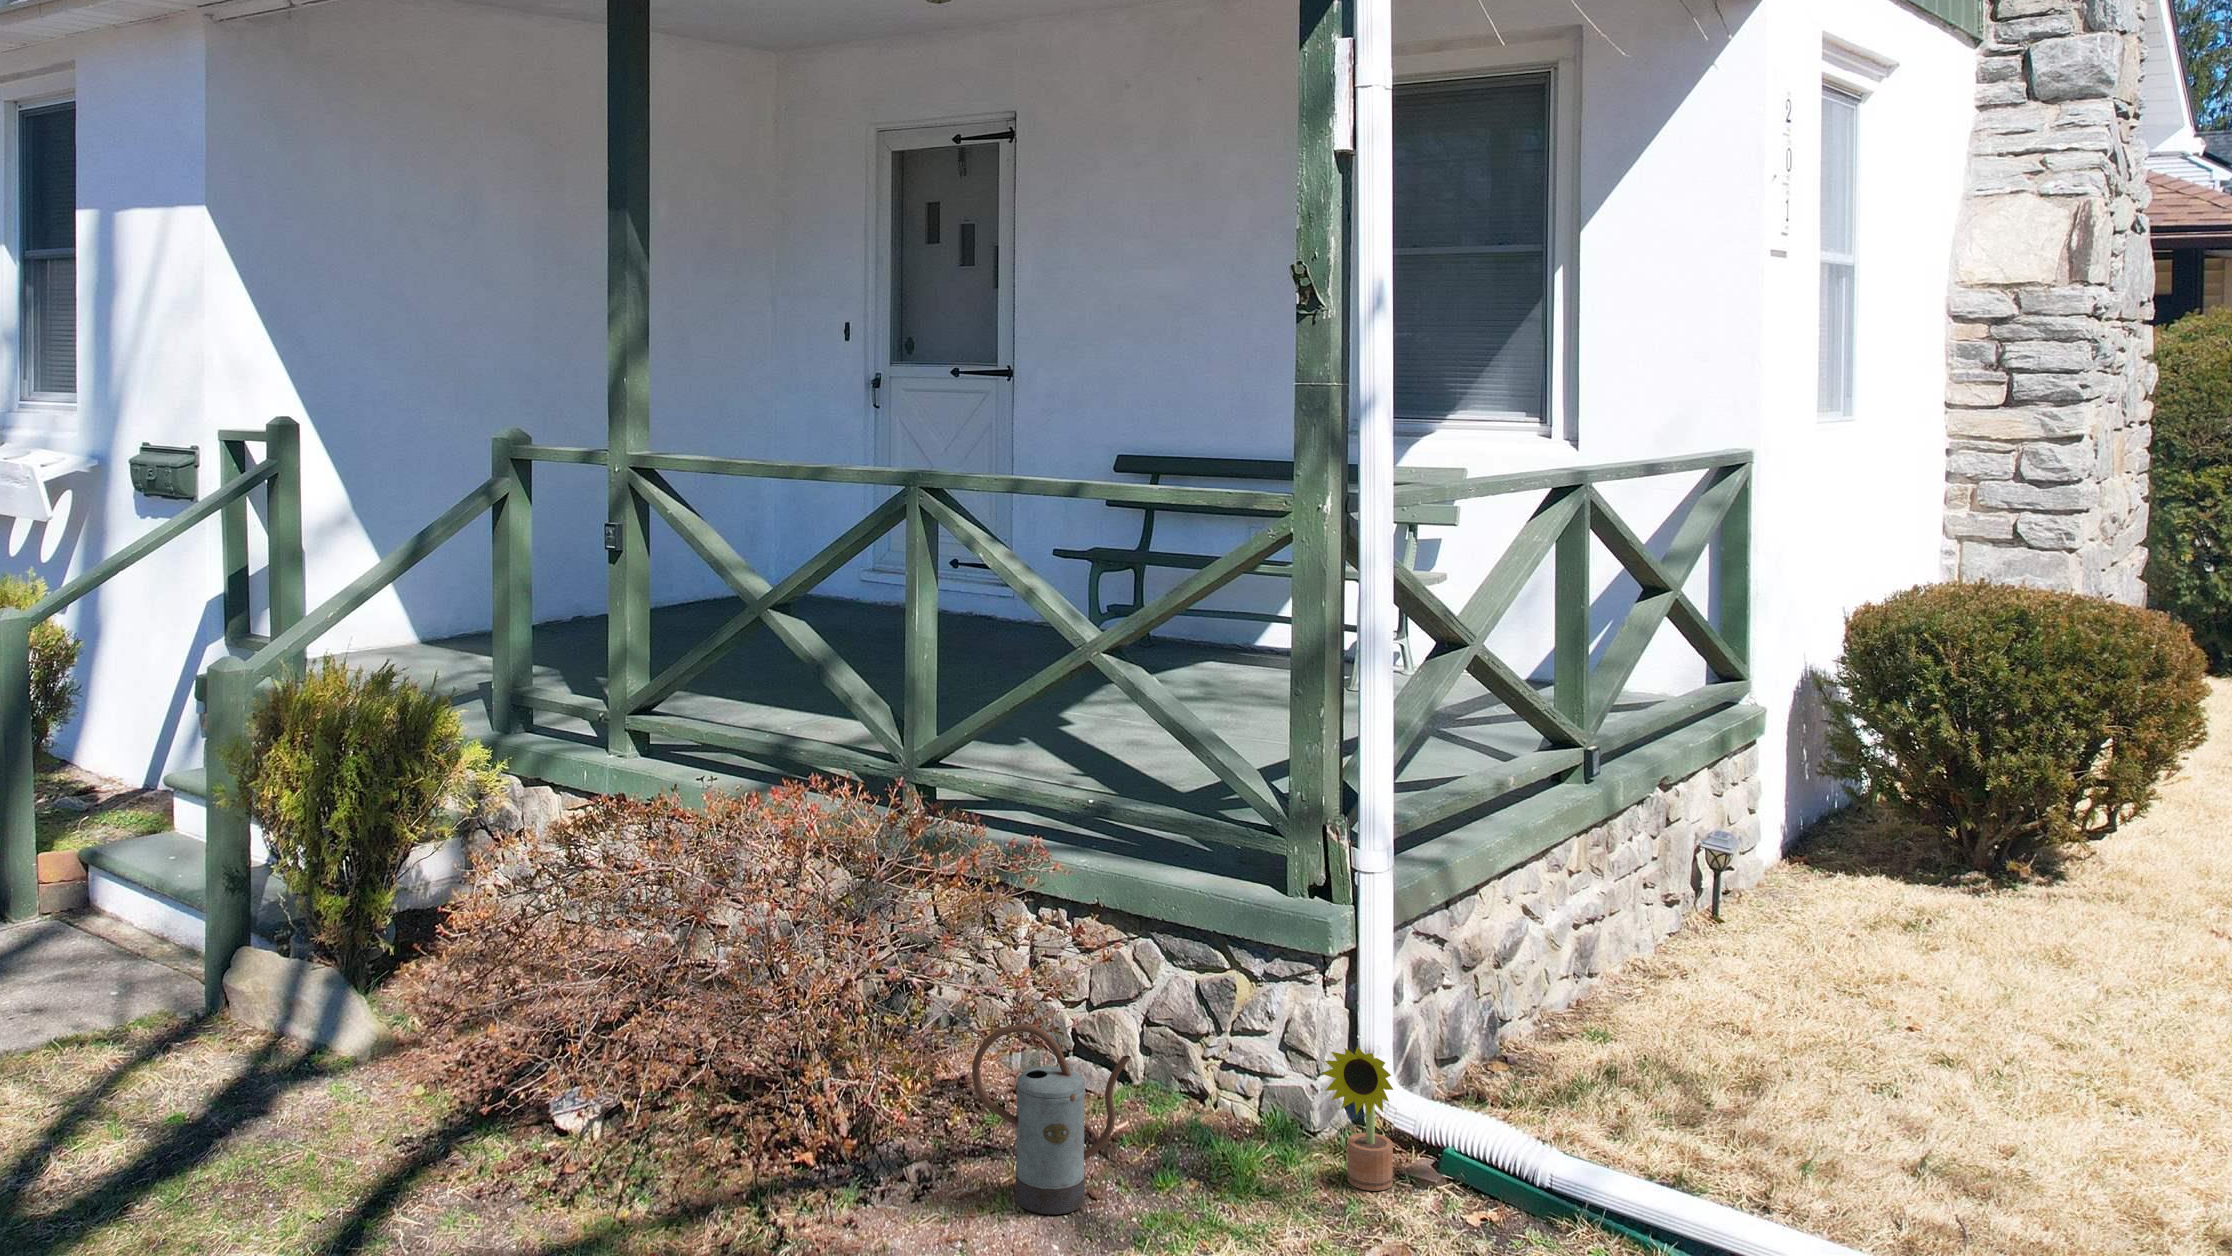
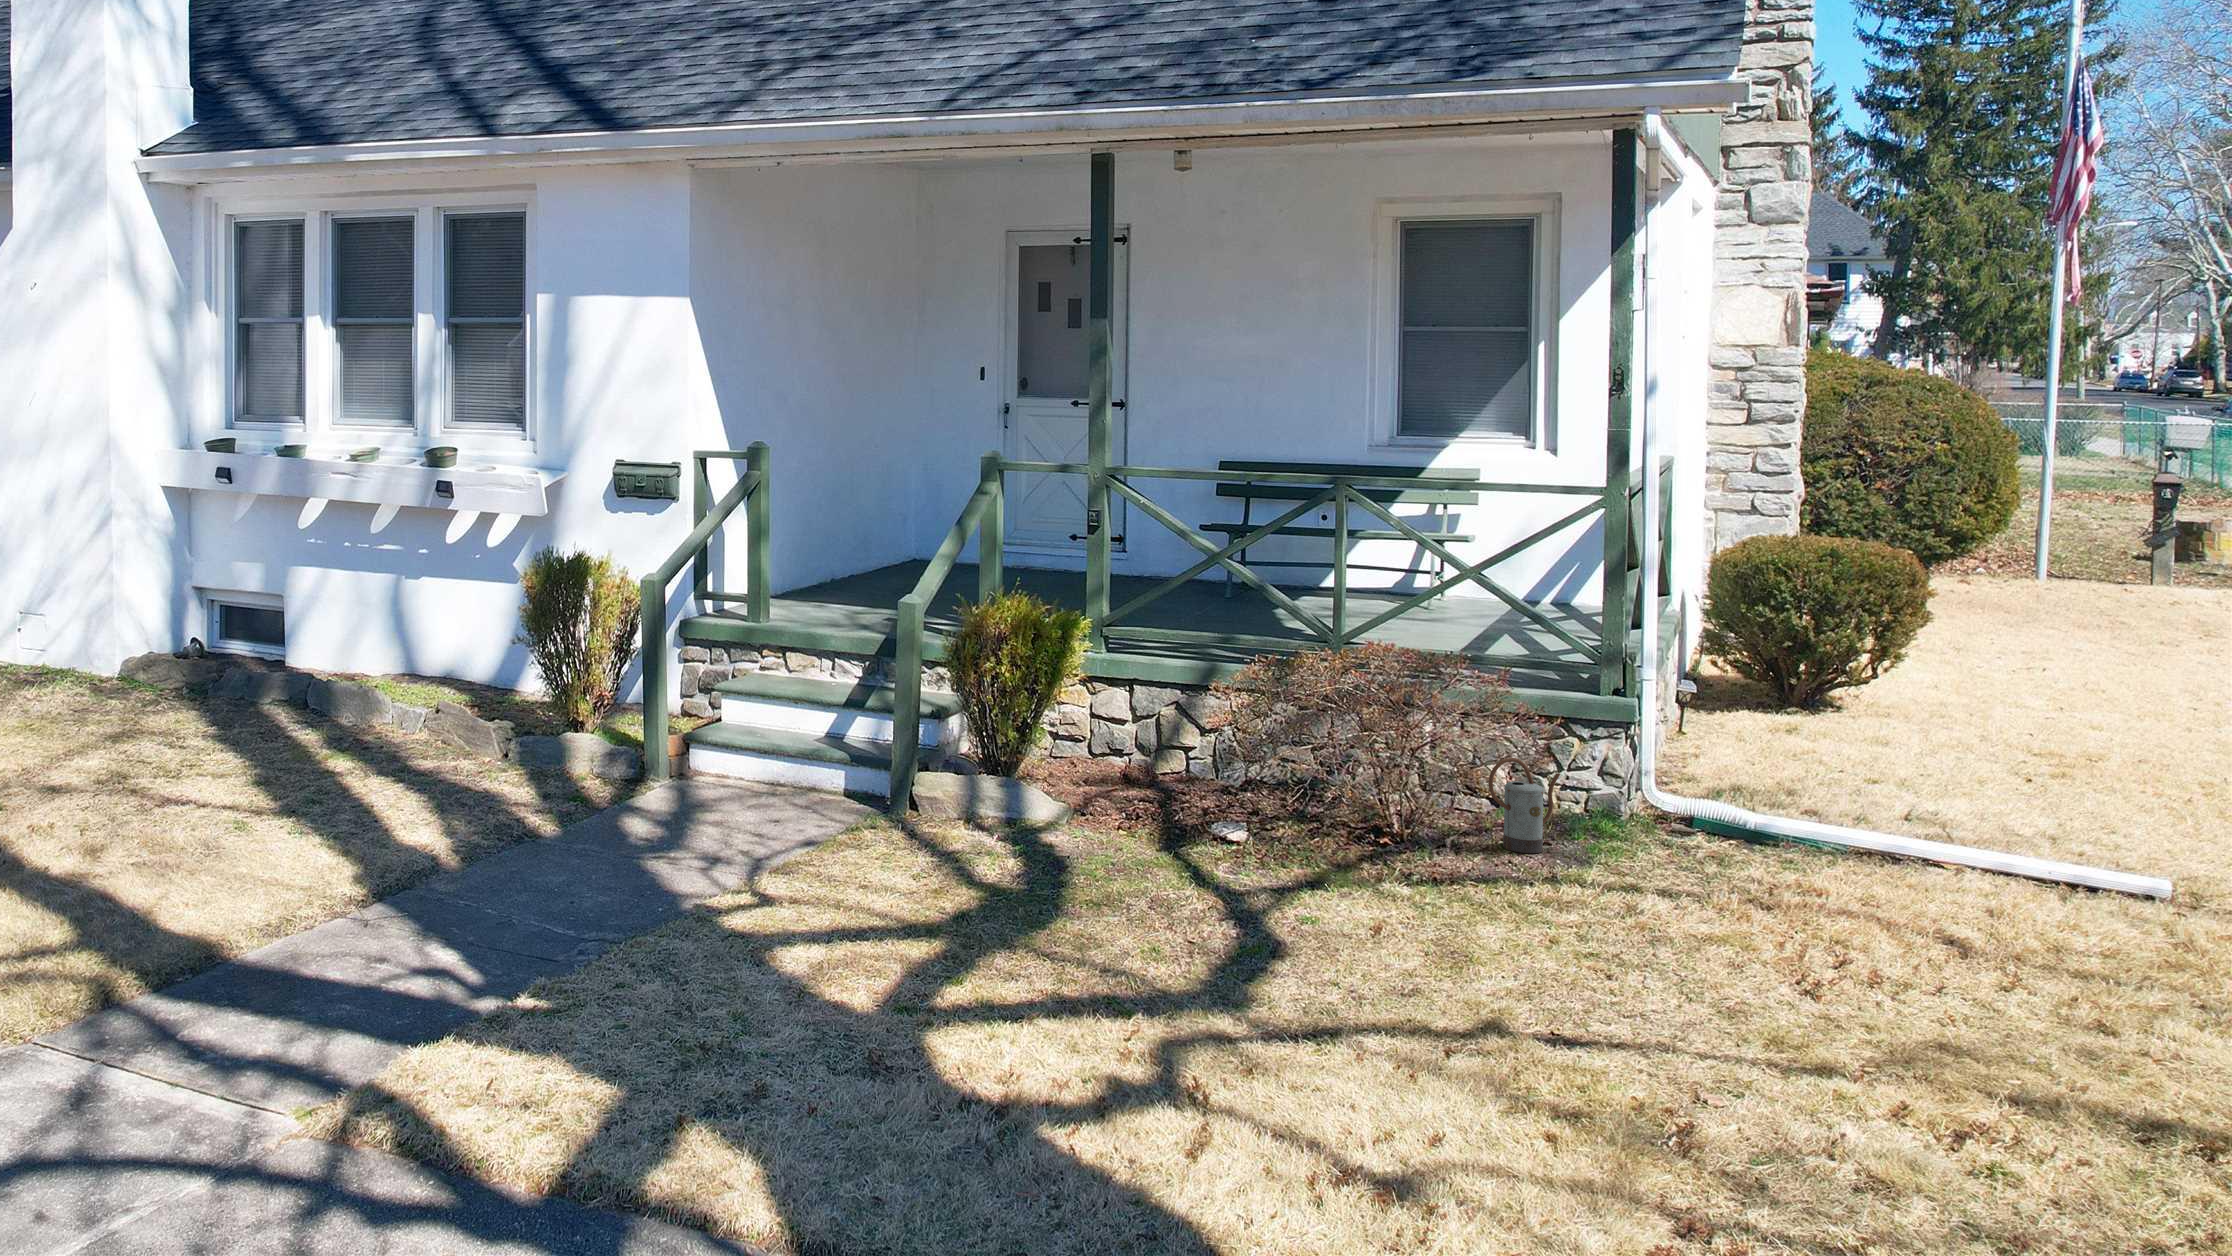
decorative plant: present [1322,1047,1393,1191] -> none [1645,765,1688,840]

